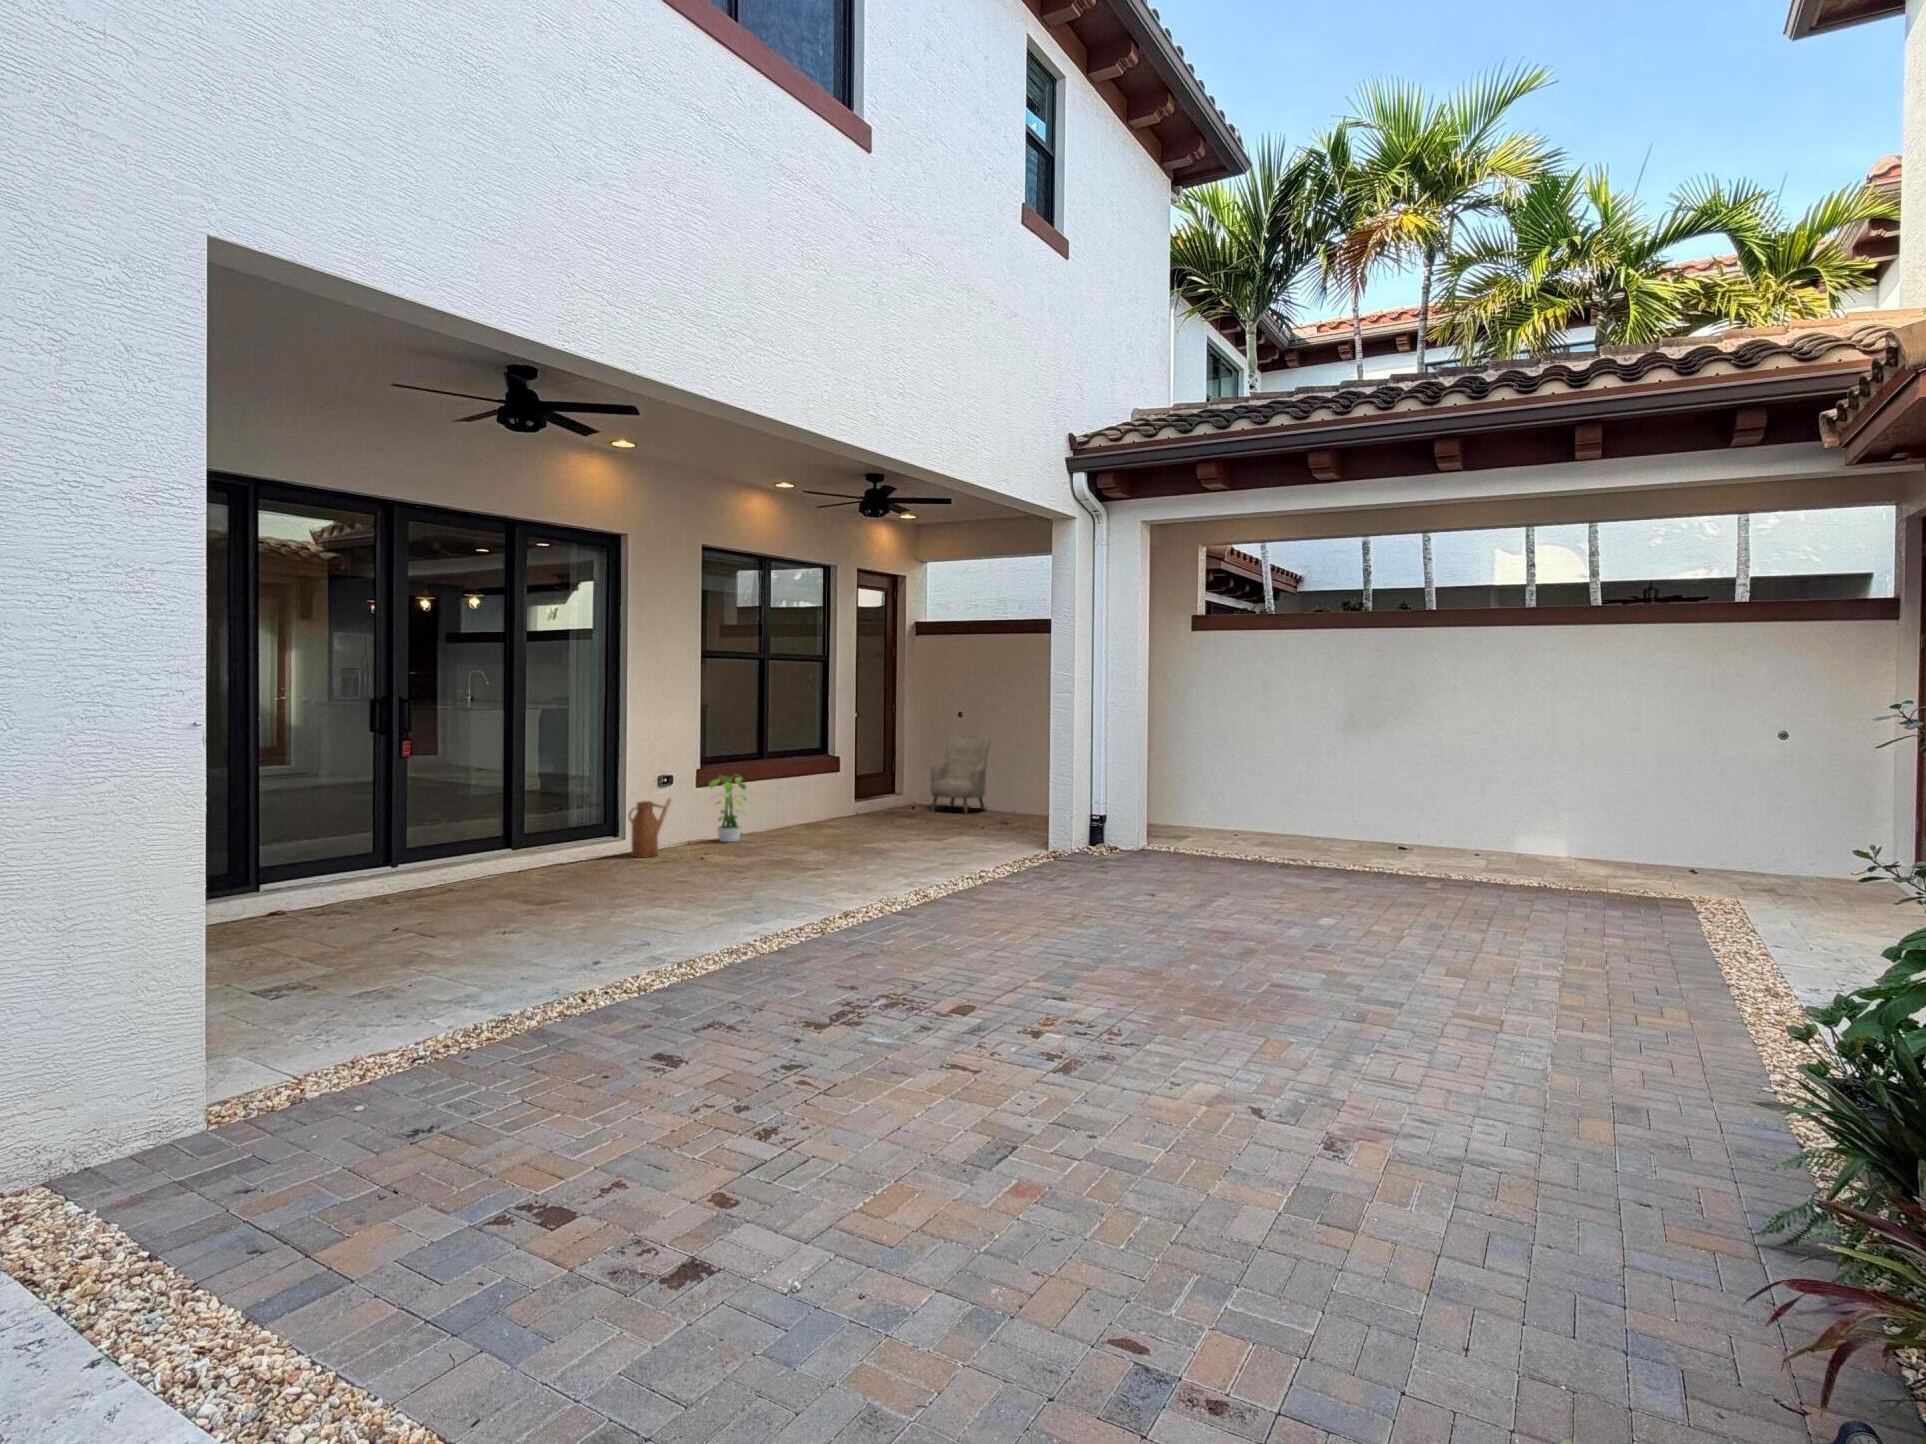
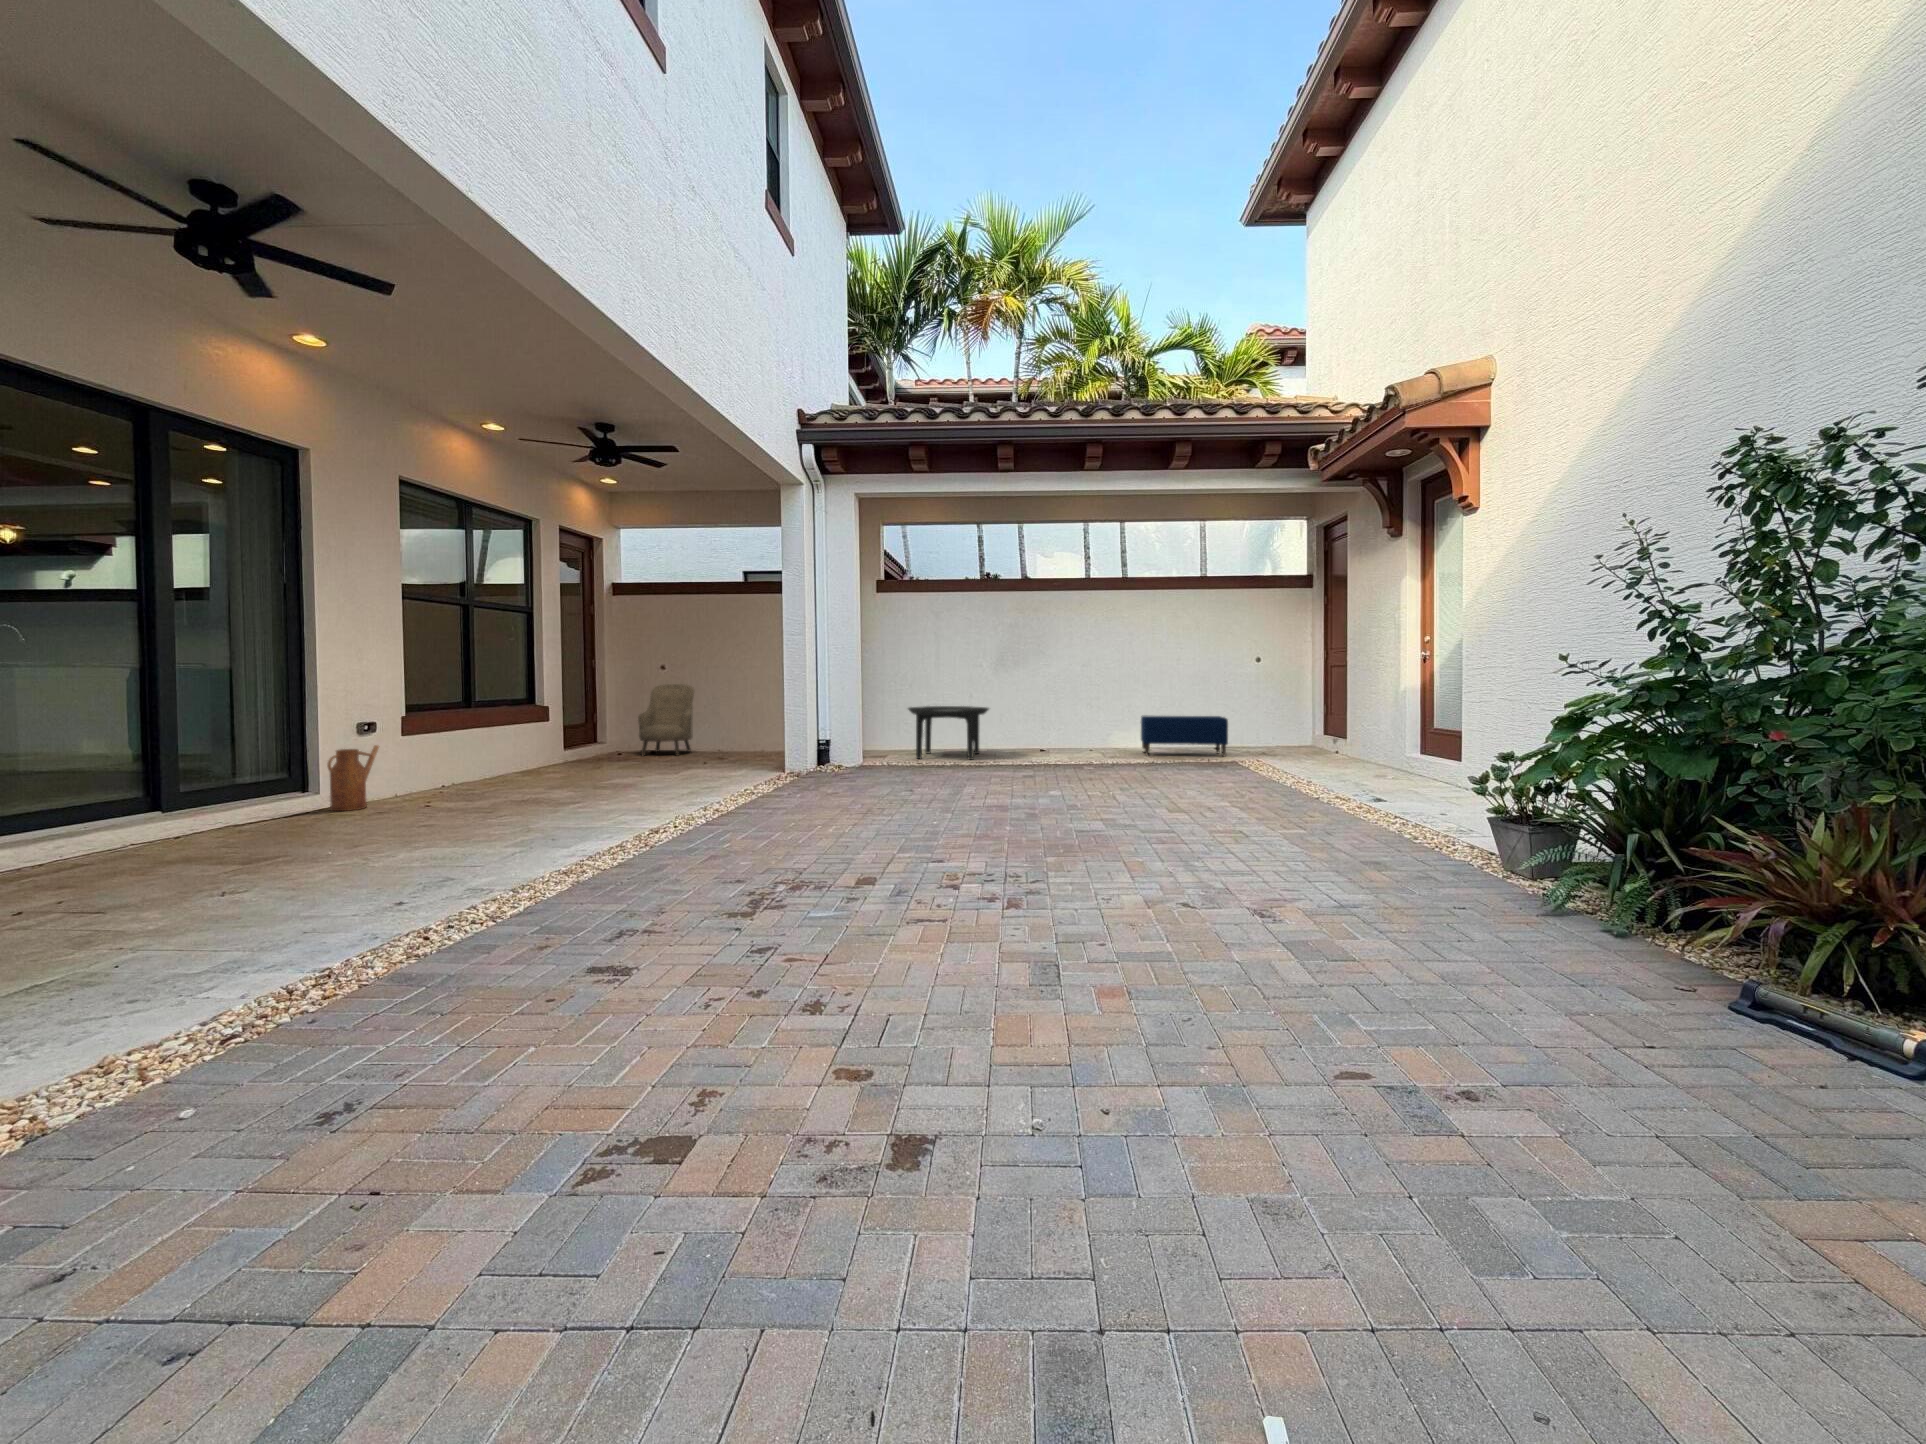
round table: none [1214,775,1326,851] -> present [908,706,989,760]
potted plant: present [709,776,747,842] -> none [414,720,473,791]
bench: none [1559,807,1707,882] -> present [1141,716,1228,757]

